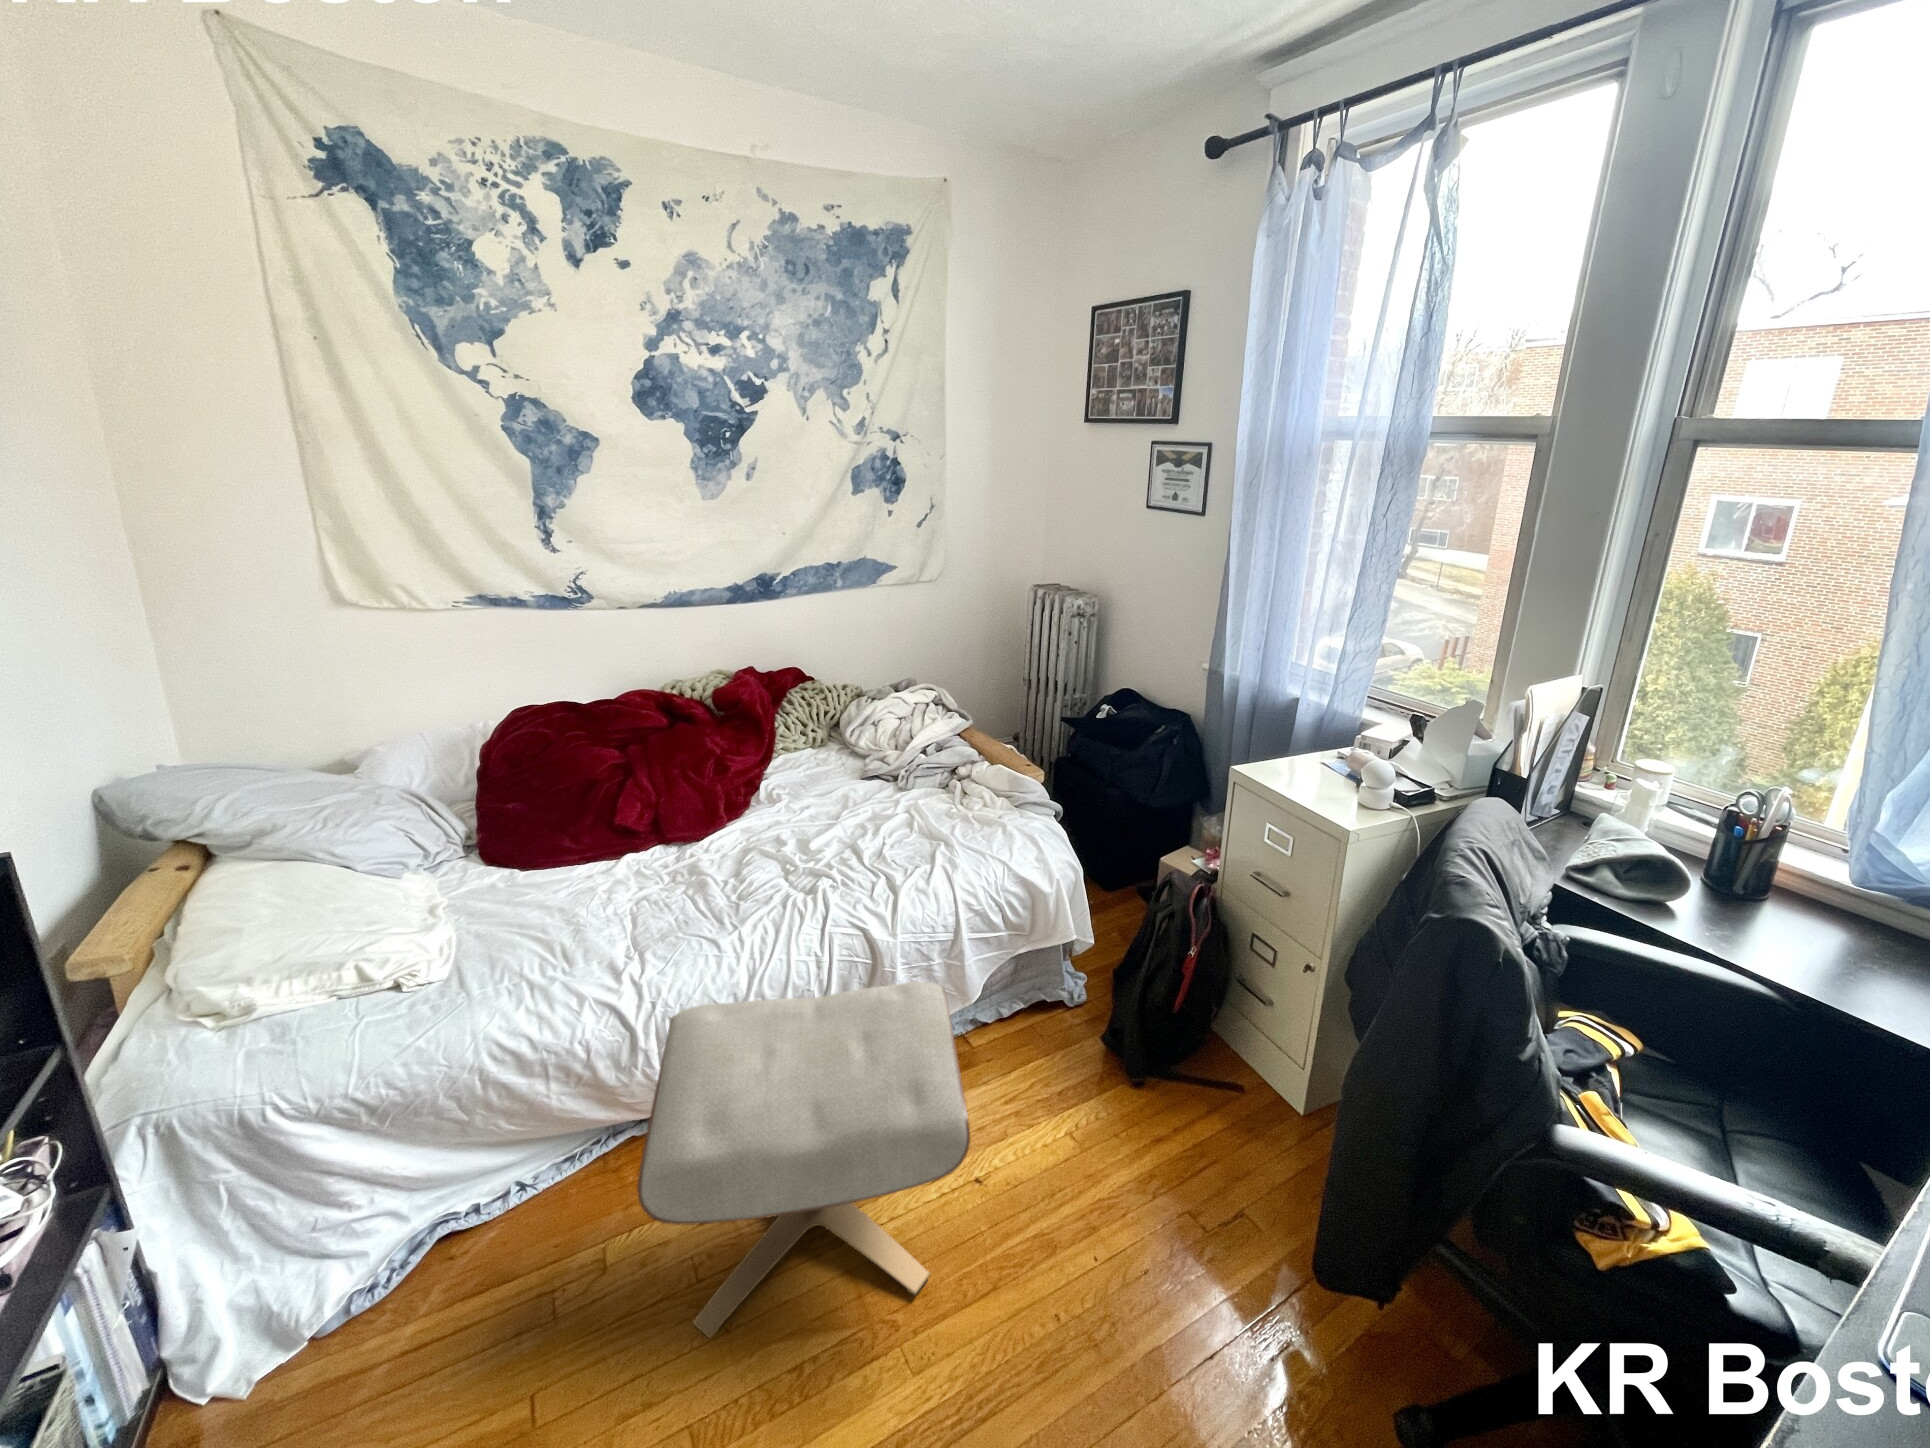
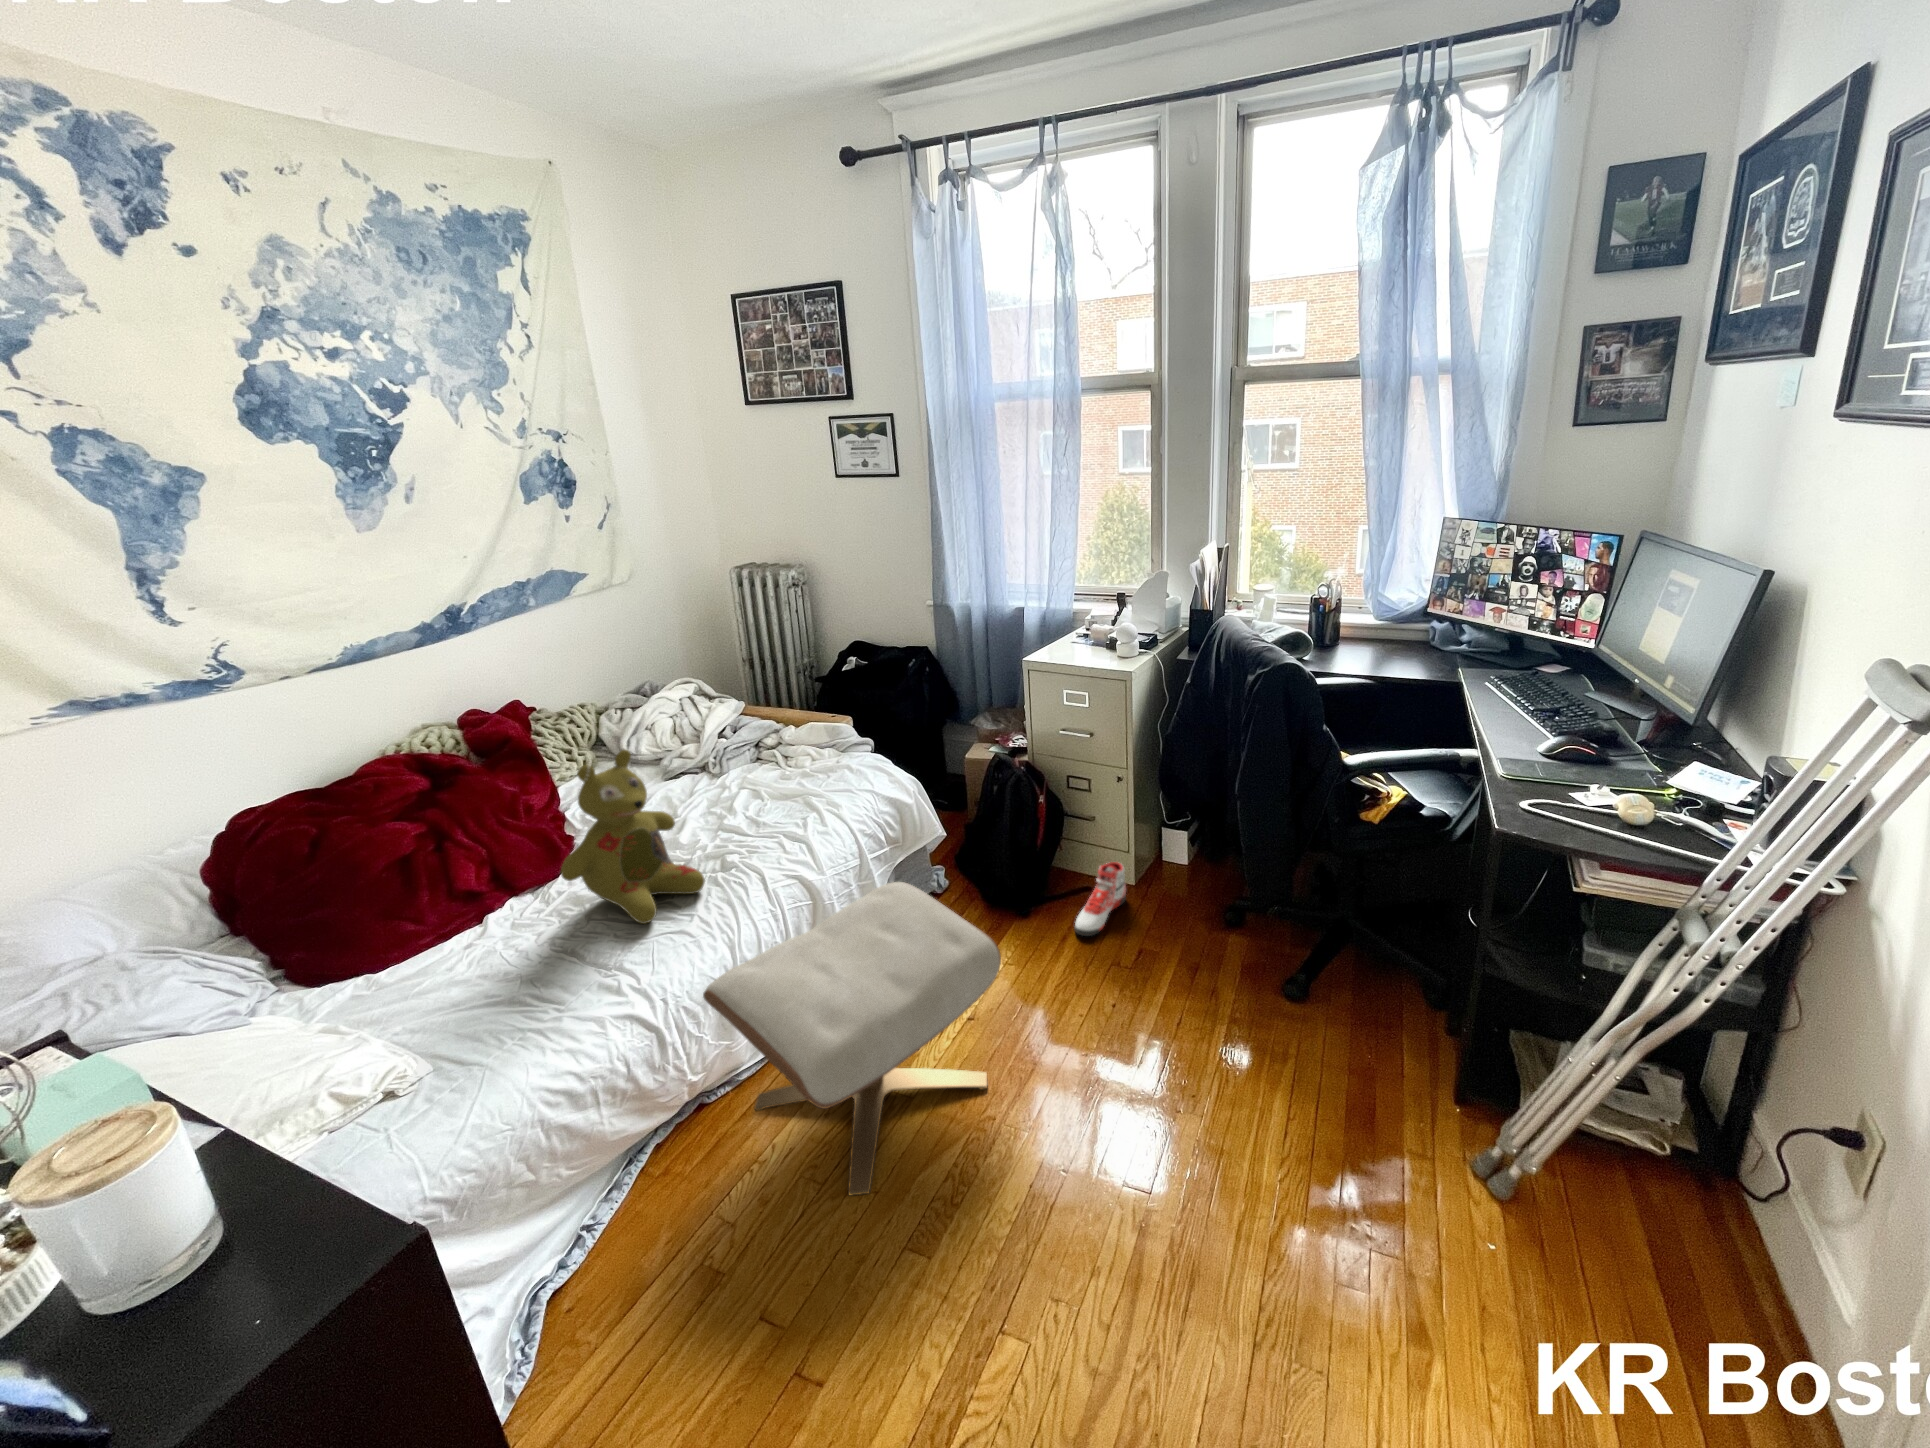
stuffed bear: none [654,741,786,917] -> present [561,750,705,924]
sneaker: none [1176,1074,1283,1164] -> present [1074,862,1126,936]

